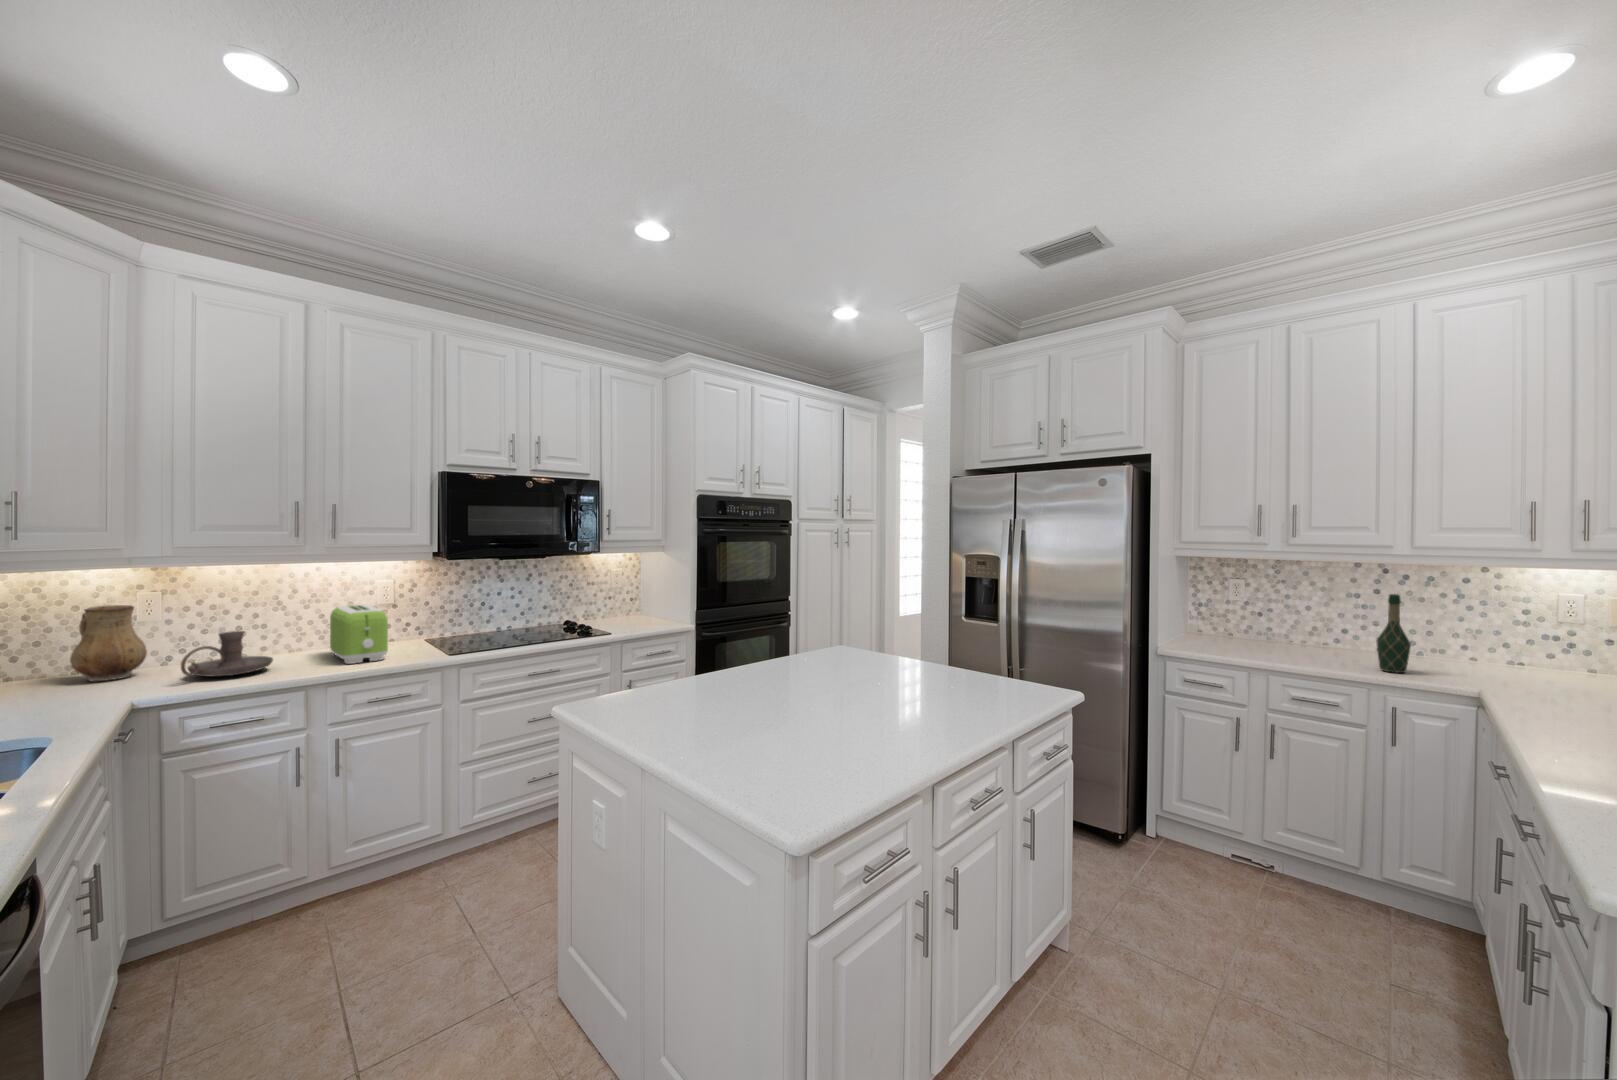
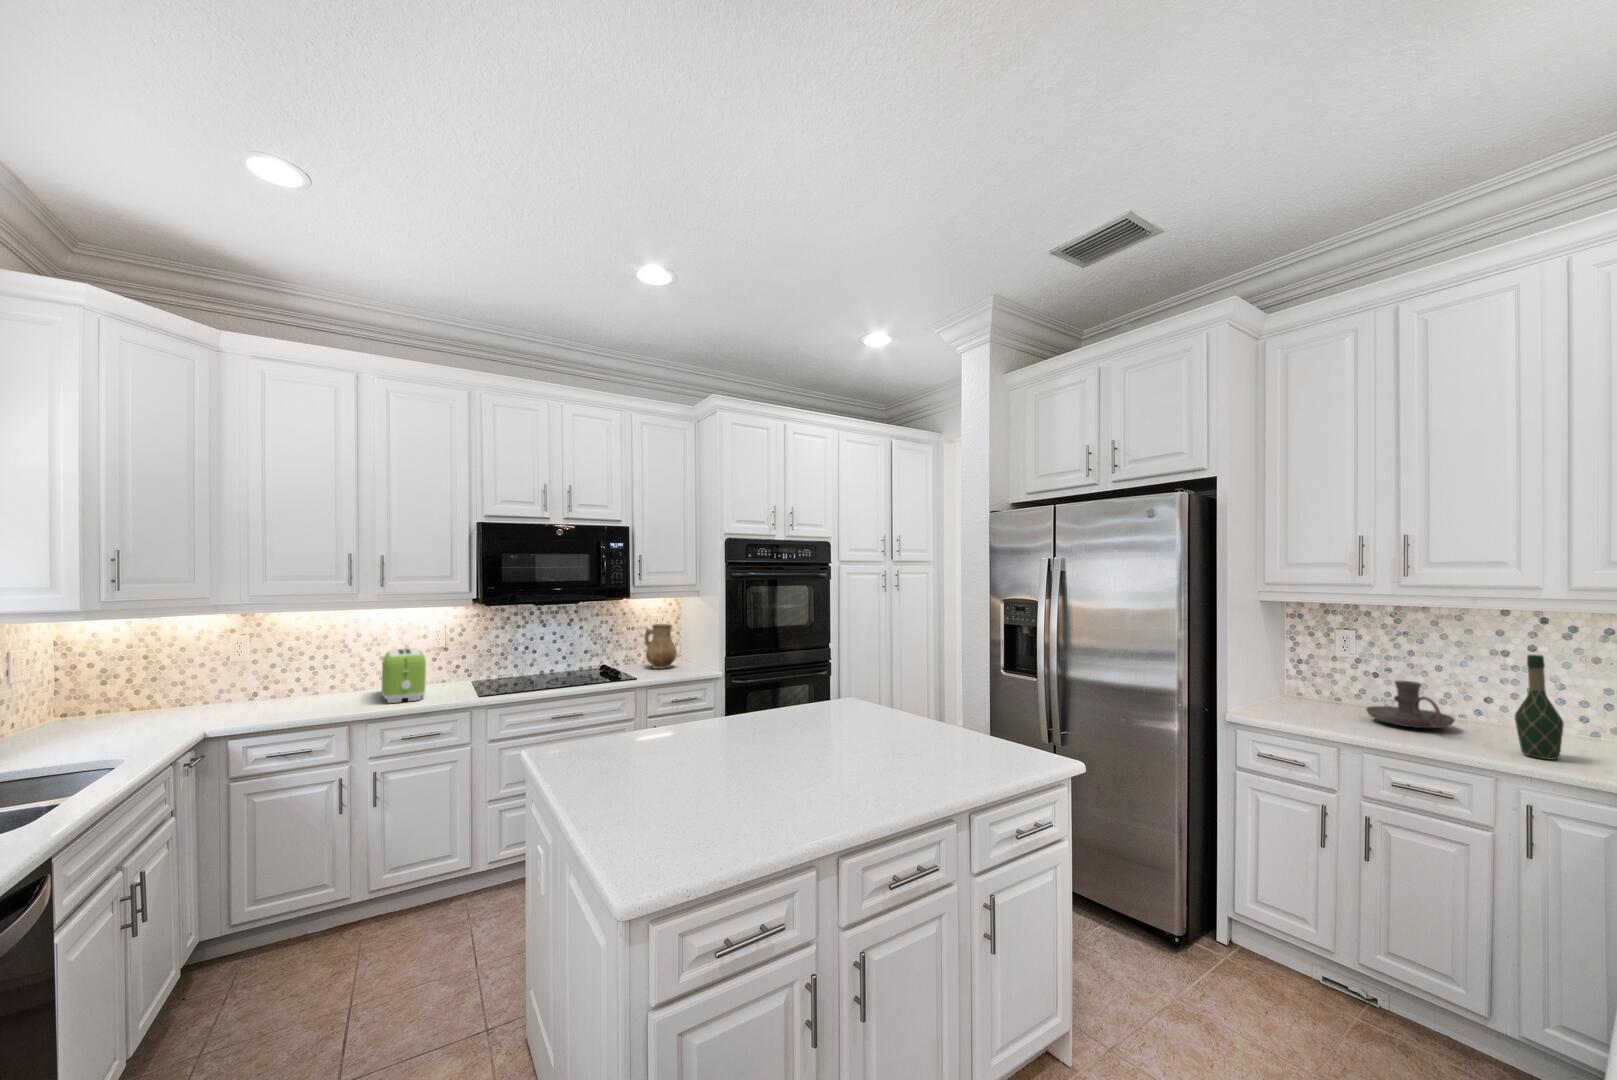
ceramic pitcher: present [70,605,147,681] -> present [644,624,677,669]
candle holder: present [181,631,273,676] -> present [1366,681,1454,728]

